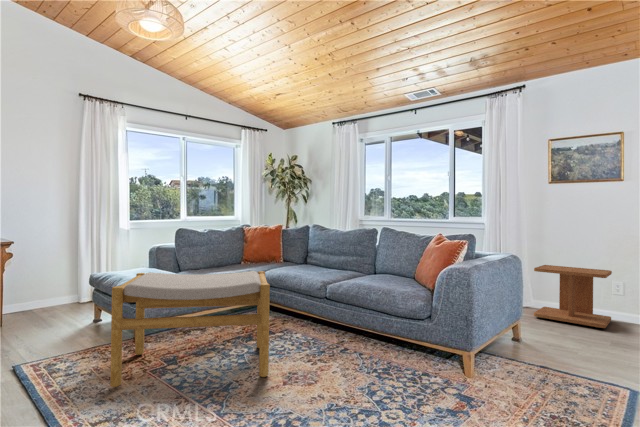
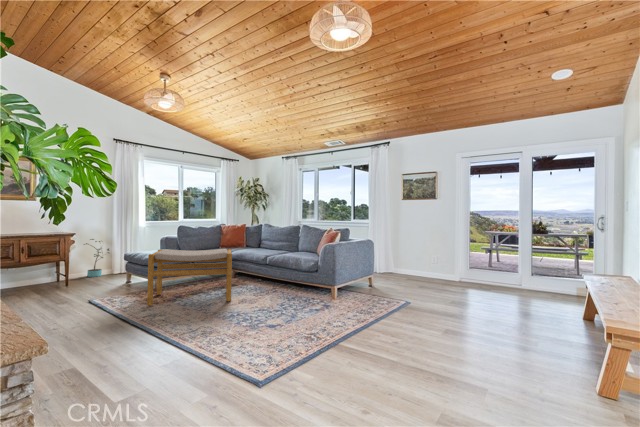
potted plant: none [32,249,74,309] -> present [84,239,109,277]
side table: present [534,265,612,328] -> none [390,247,431,280]

